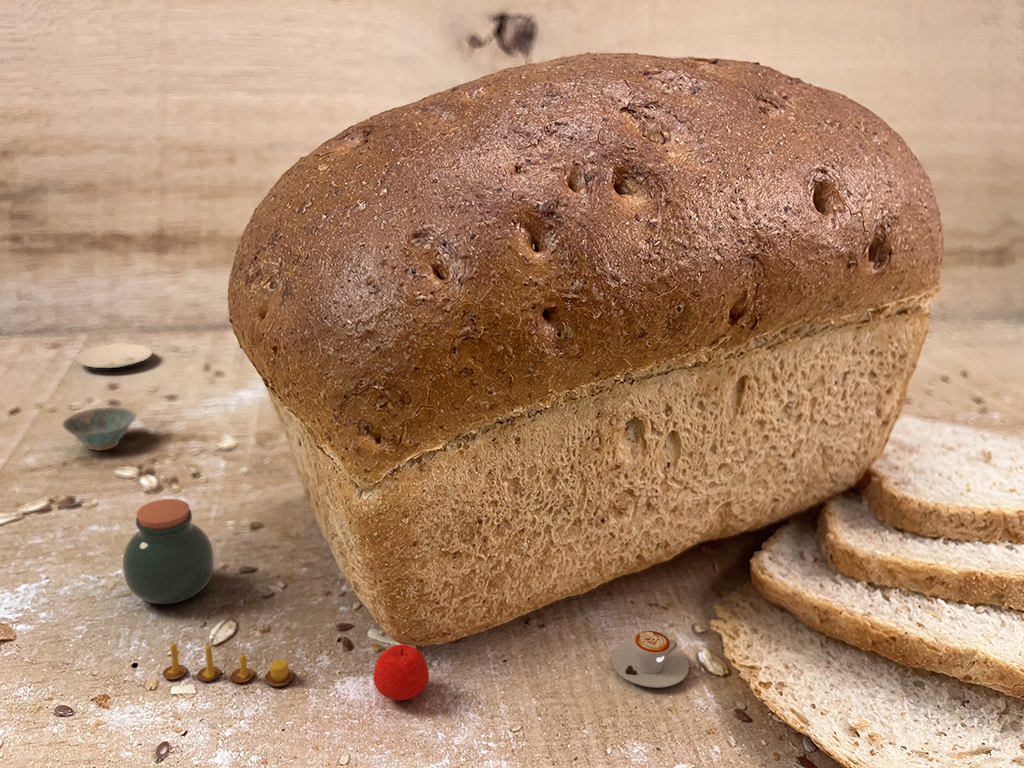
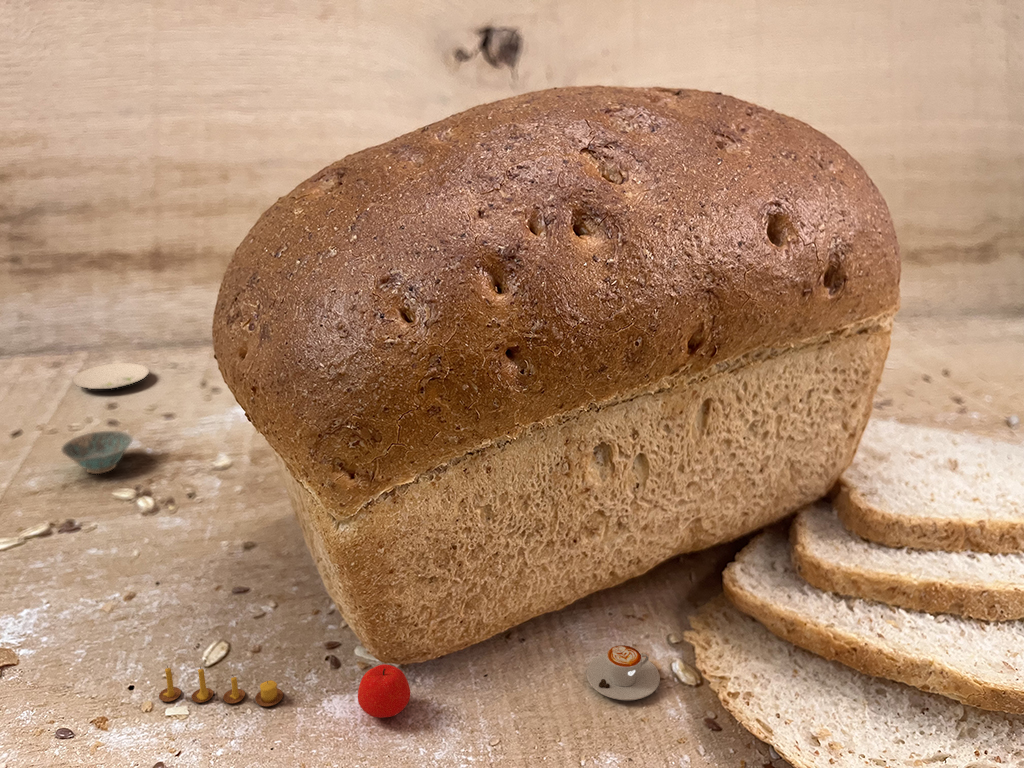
jar: present [123,499,214,604] -> none [120,527,207,627]

